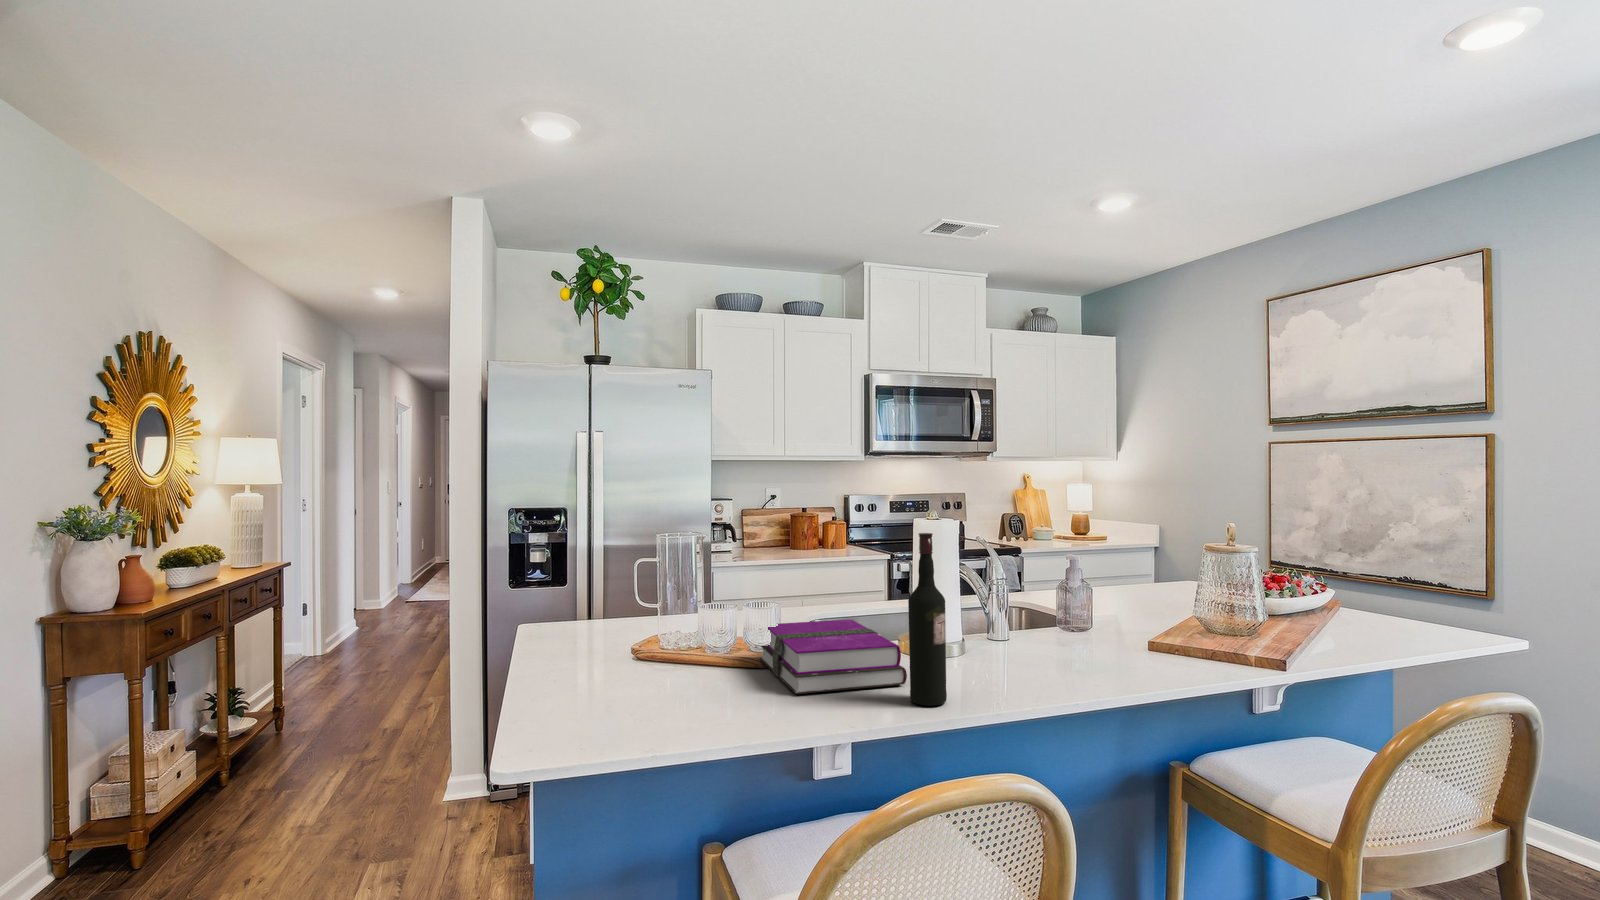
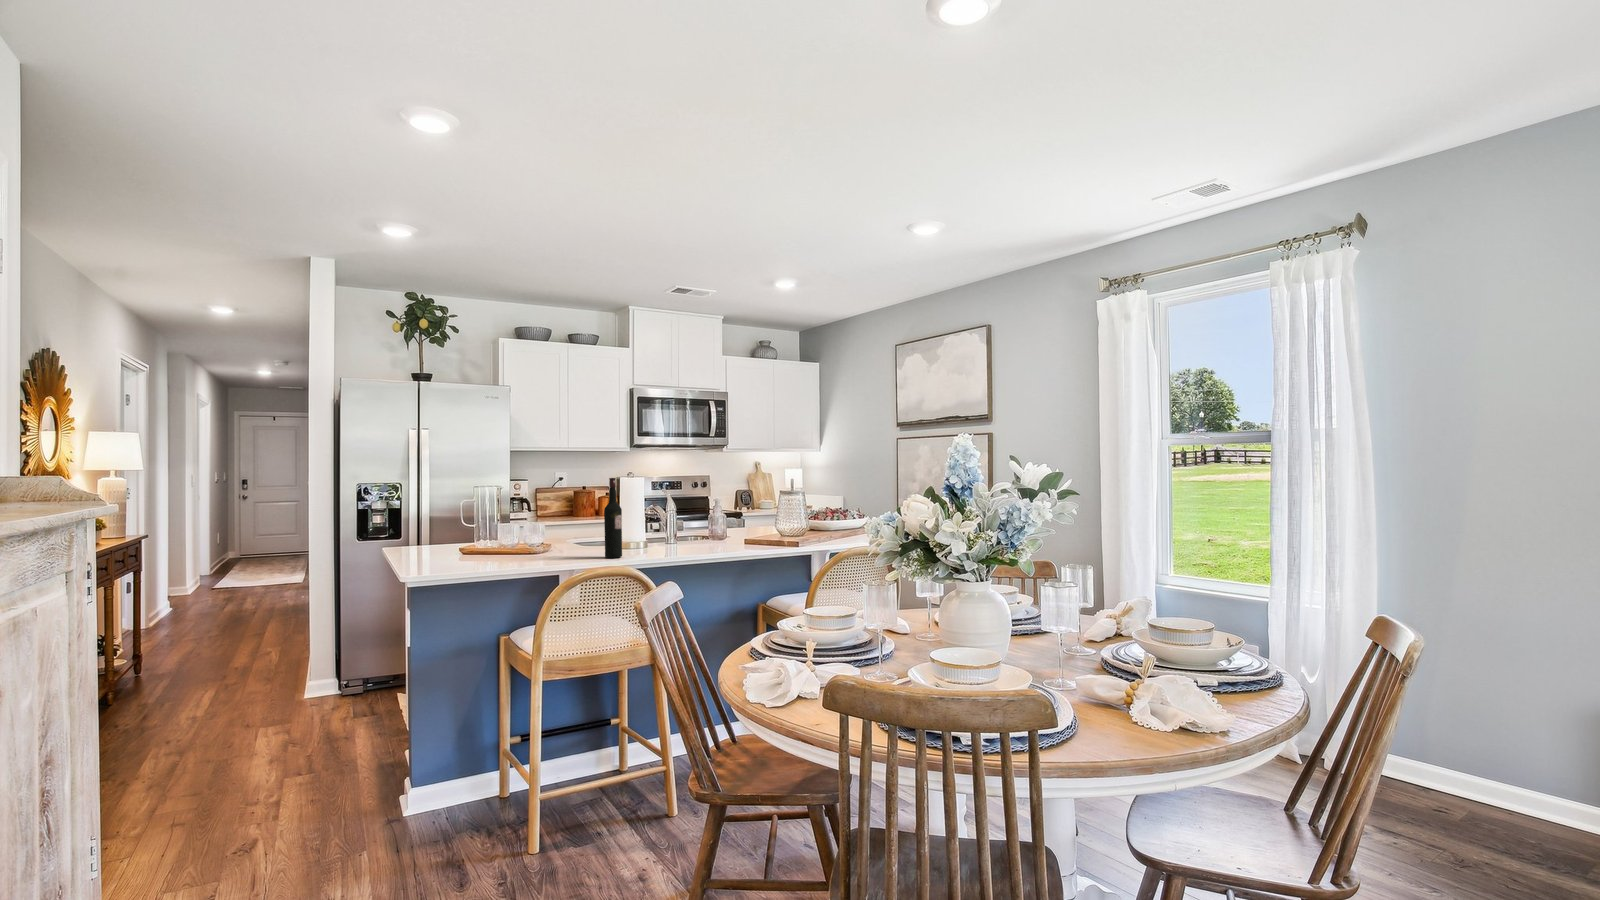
hardback book: present [759,619,907,694] -> none [533,530,607,557]

